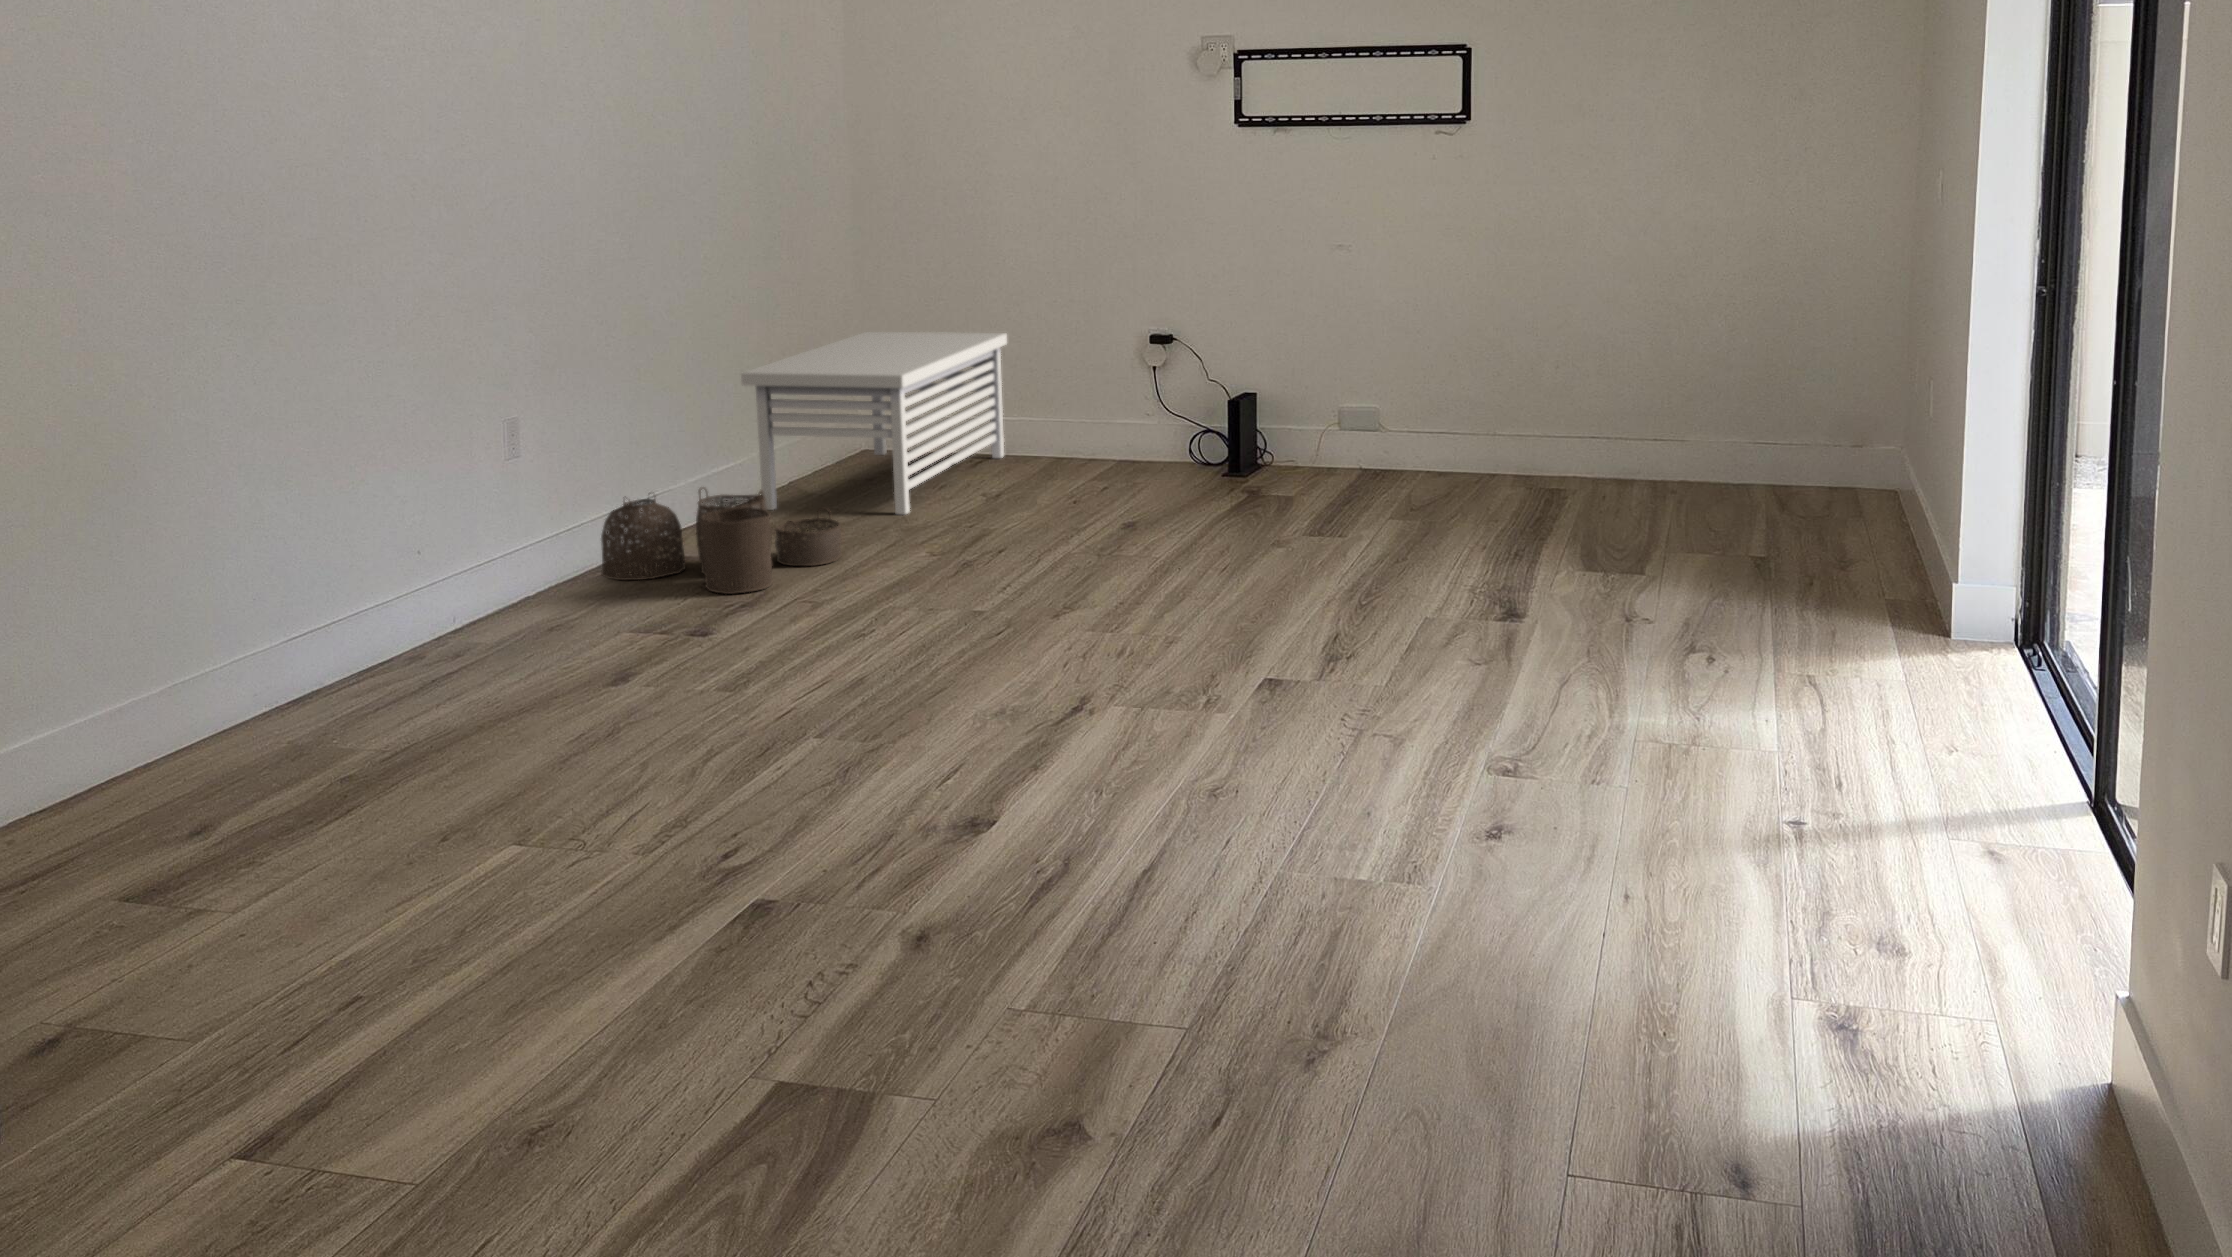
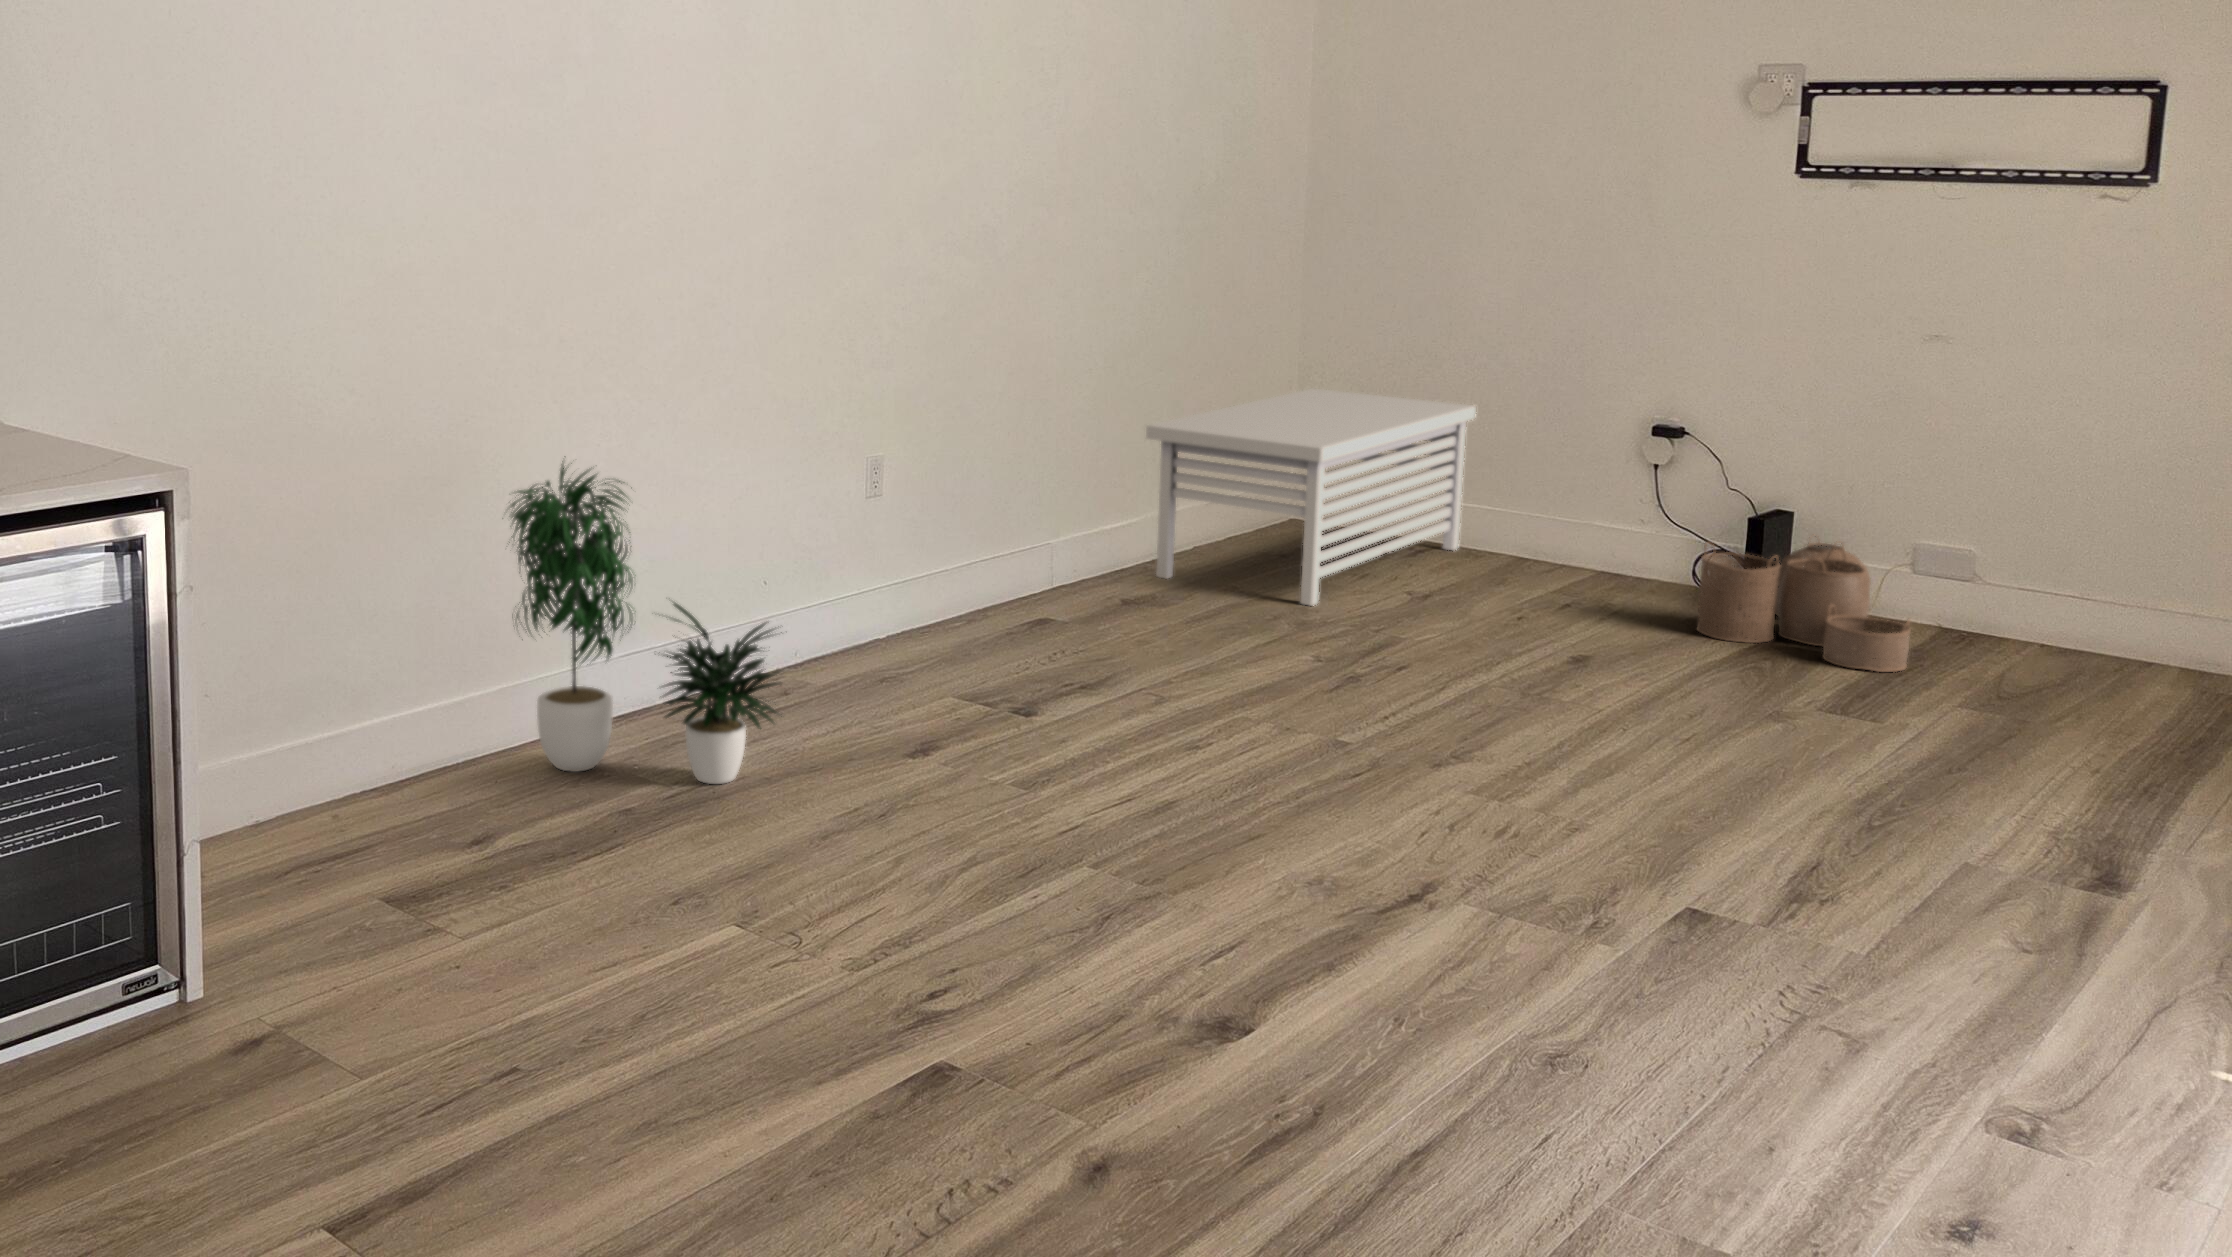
potted plant: none [171,436,494,752] -> present [509,461,782,784]
woven basket: present [601,488,842,594] -> present [1697,542,1910,672]

